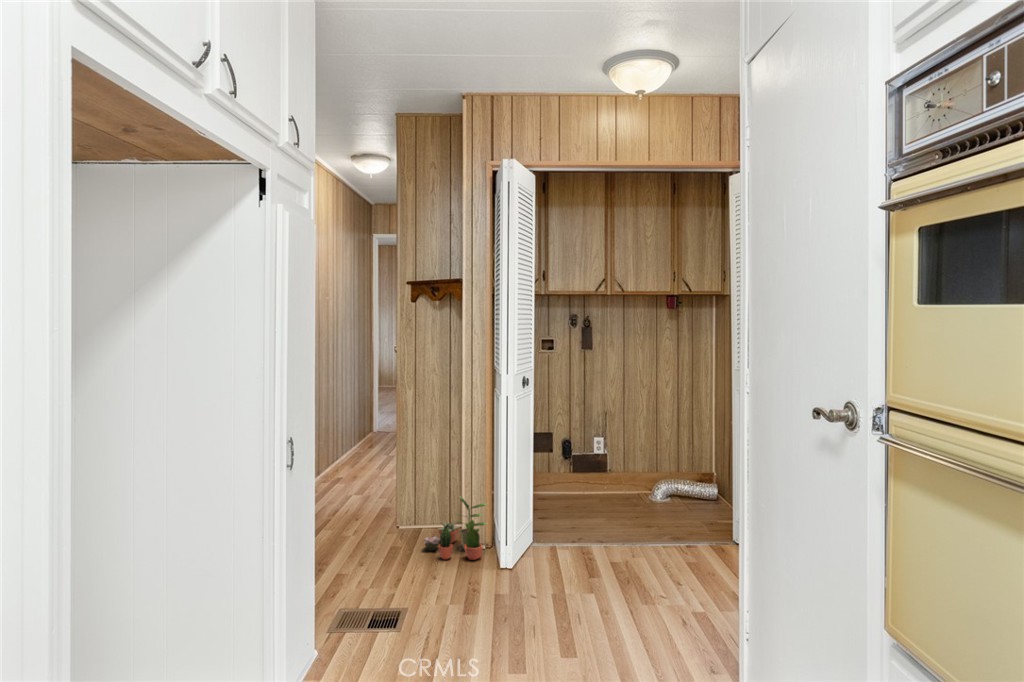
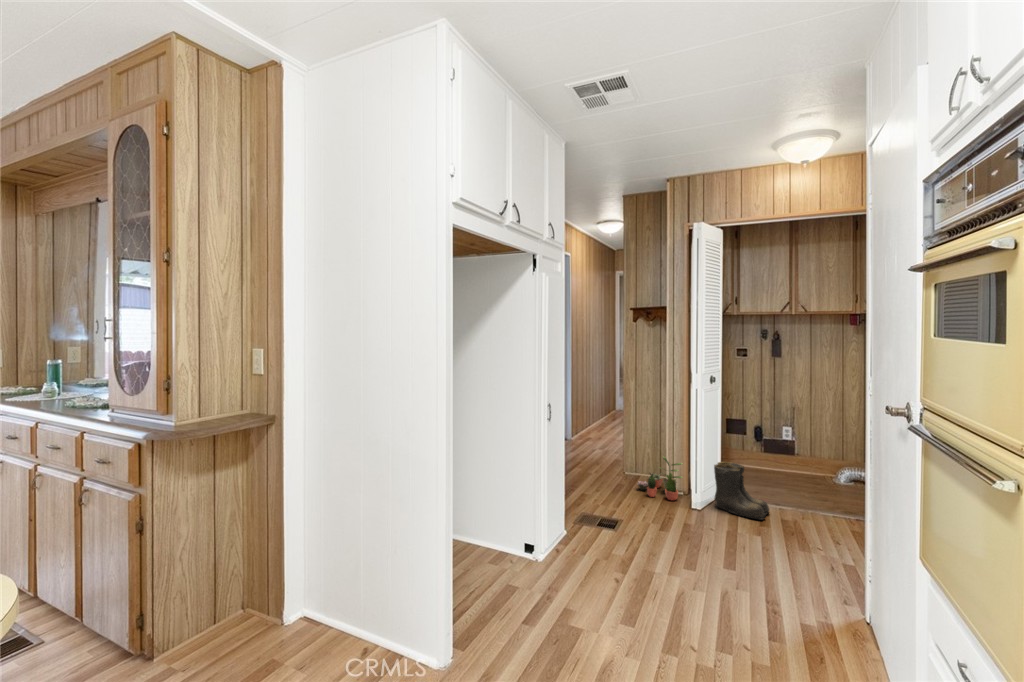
boots: none [529,495,596,569] -> present [714,462,769,520]

